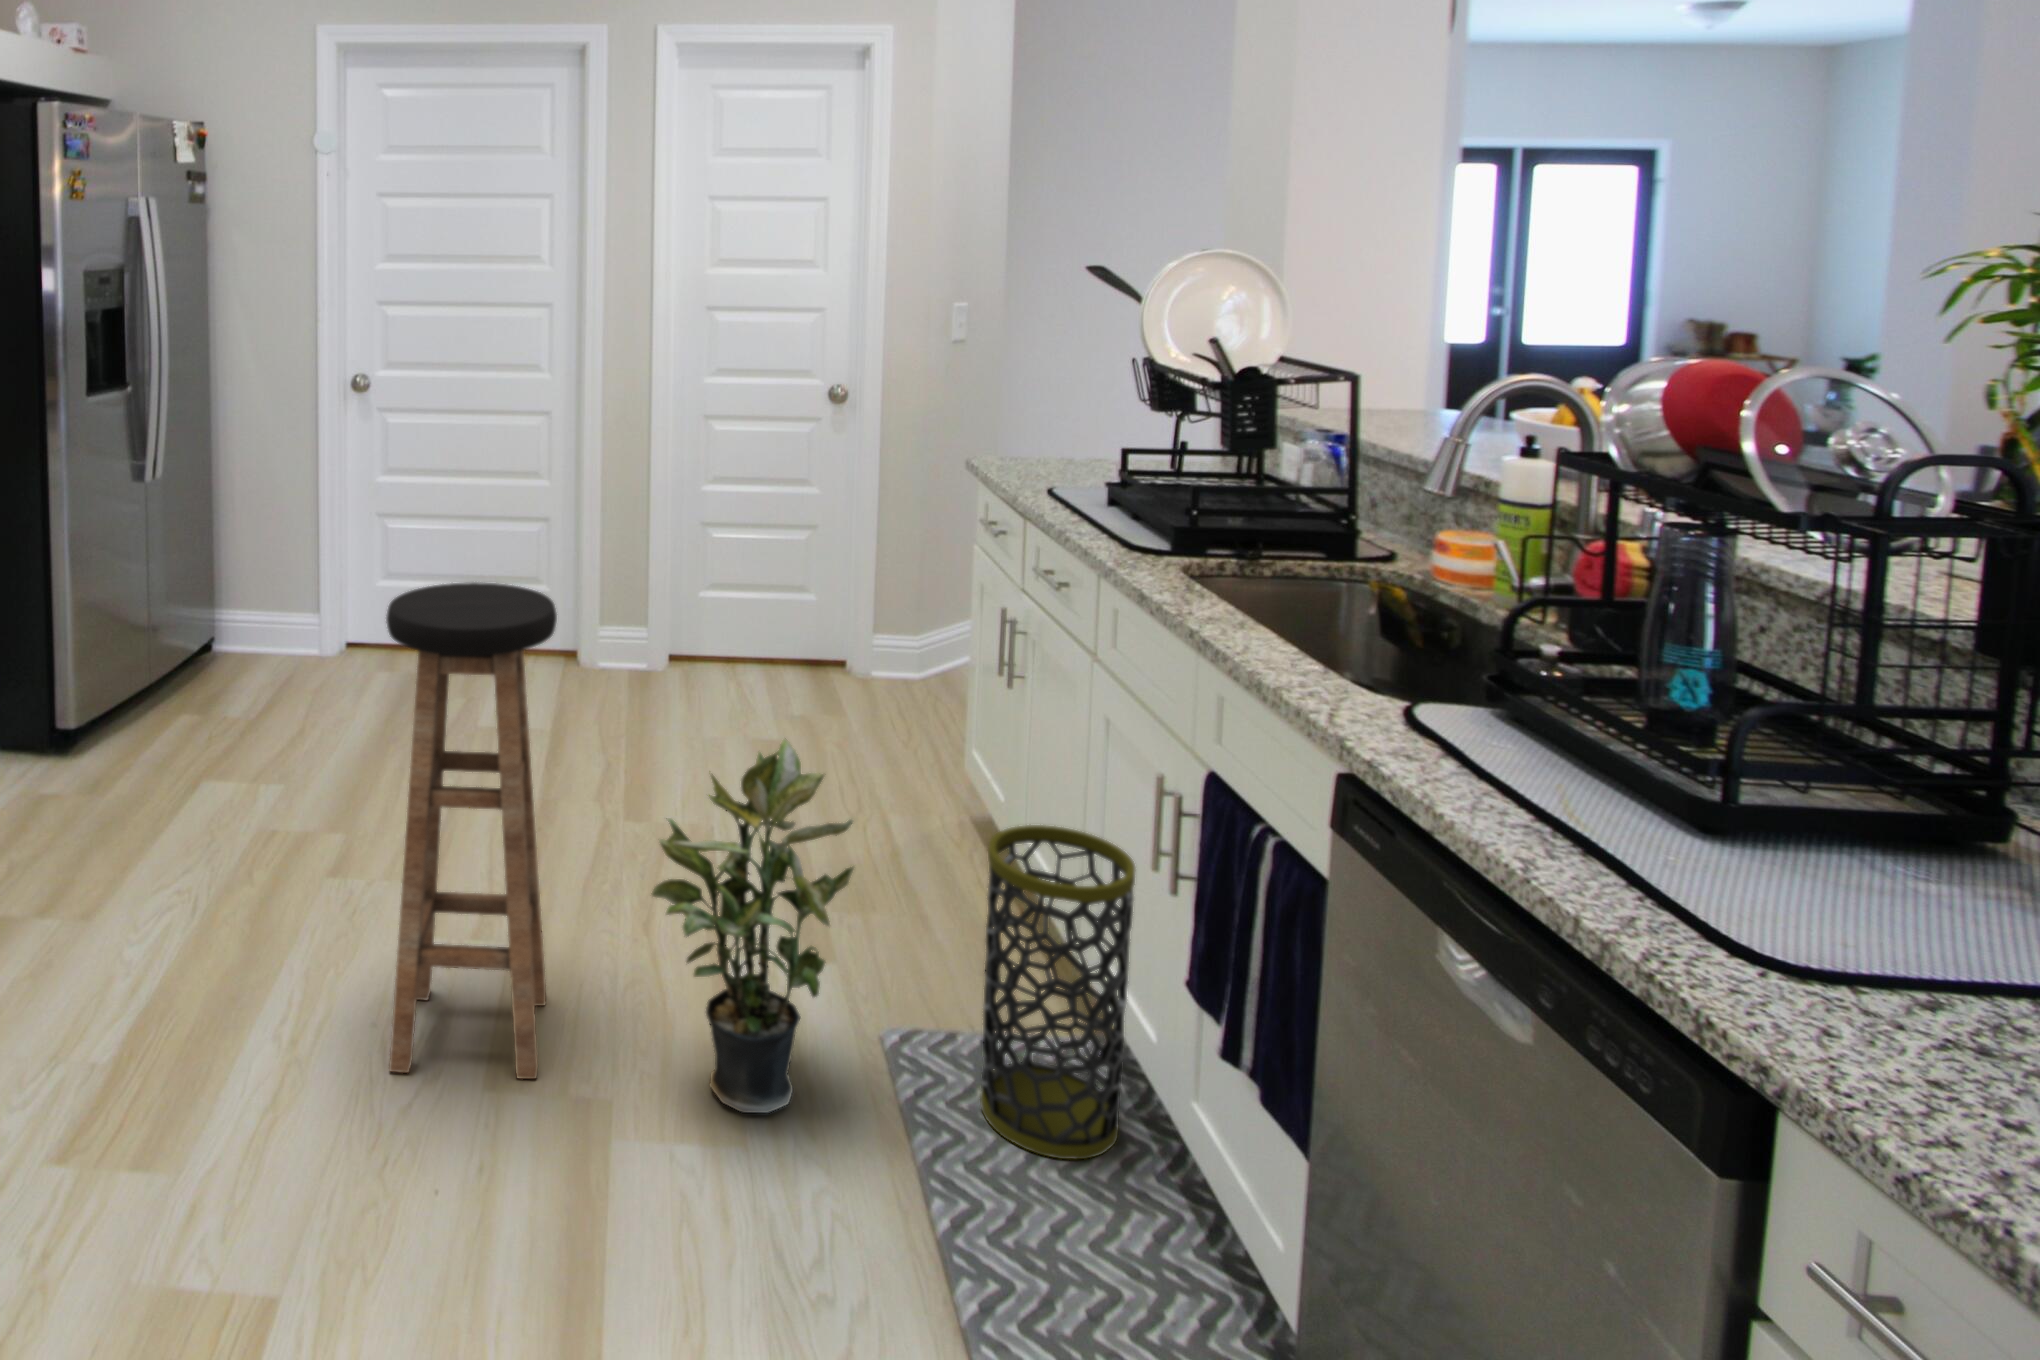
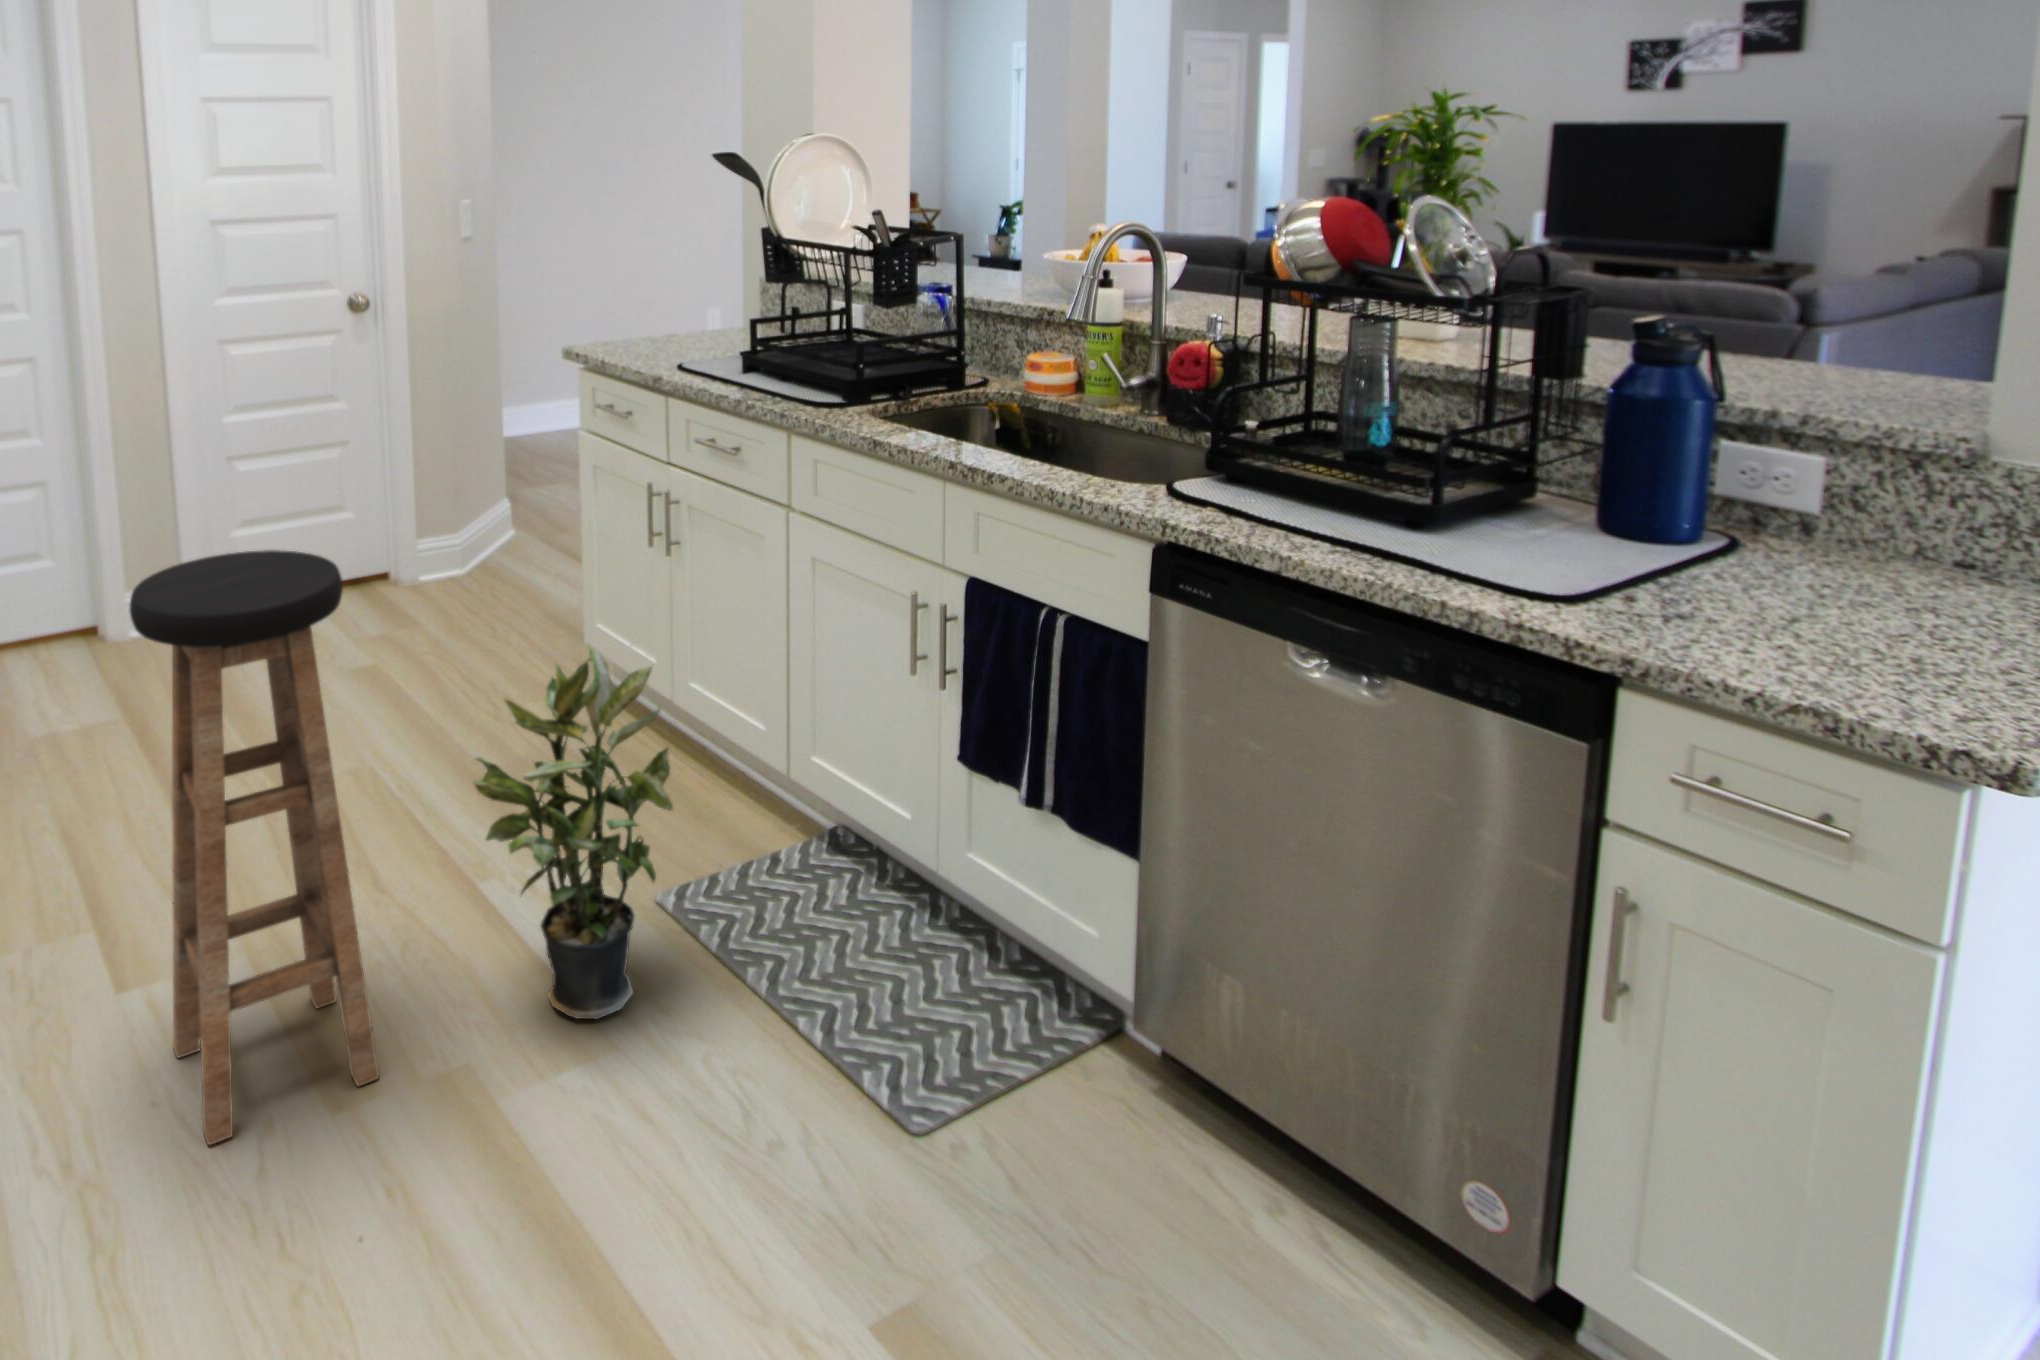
trash can: present [980,825,1136,1159] -> none [768,661,891,946]

